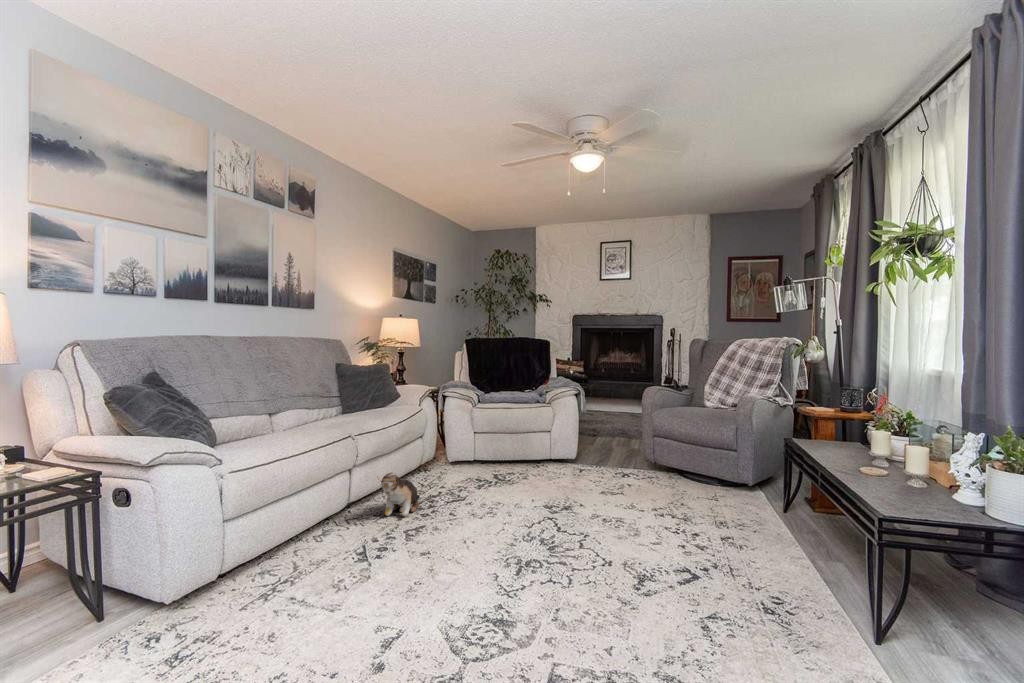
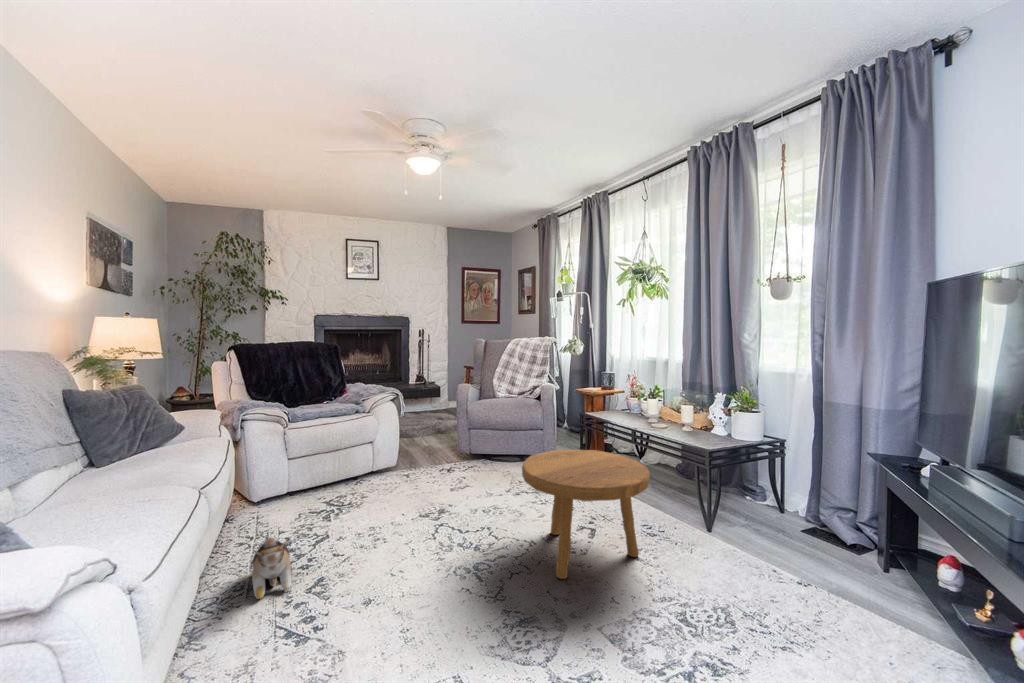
footstool: none [576,454,723,594] -> present [522,449,650,579]

